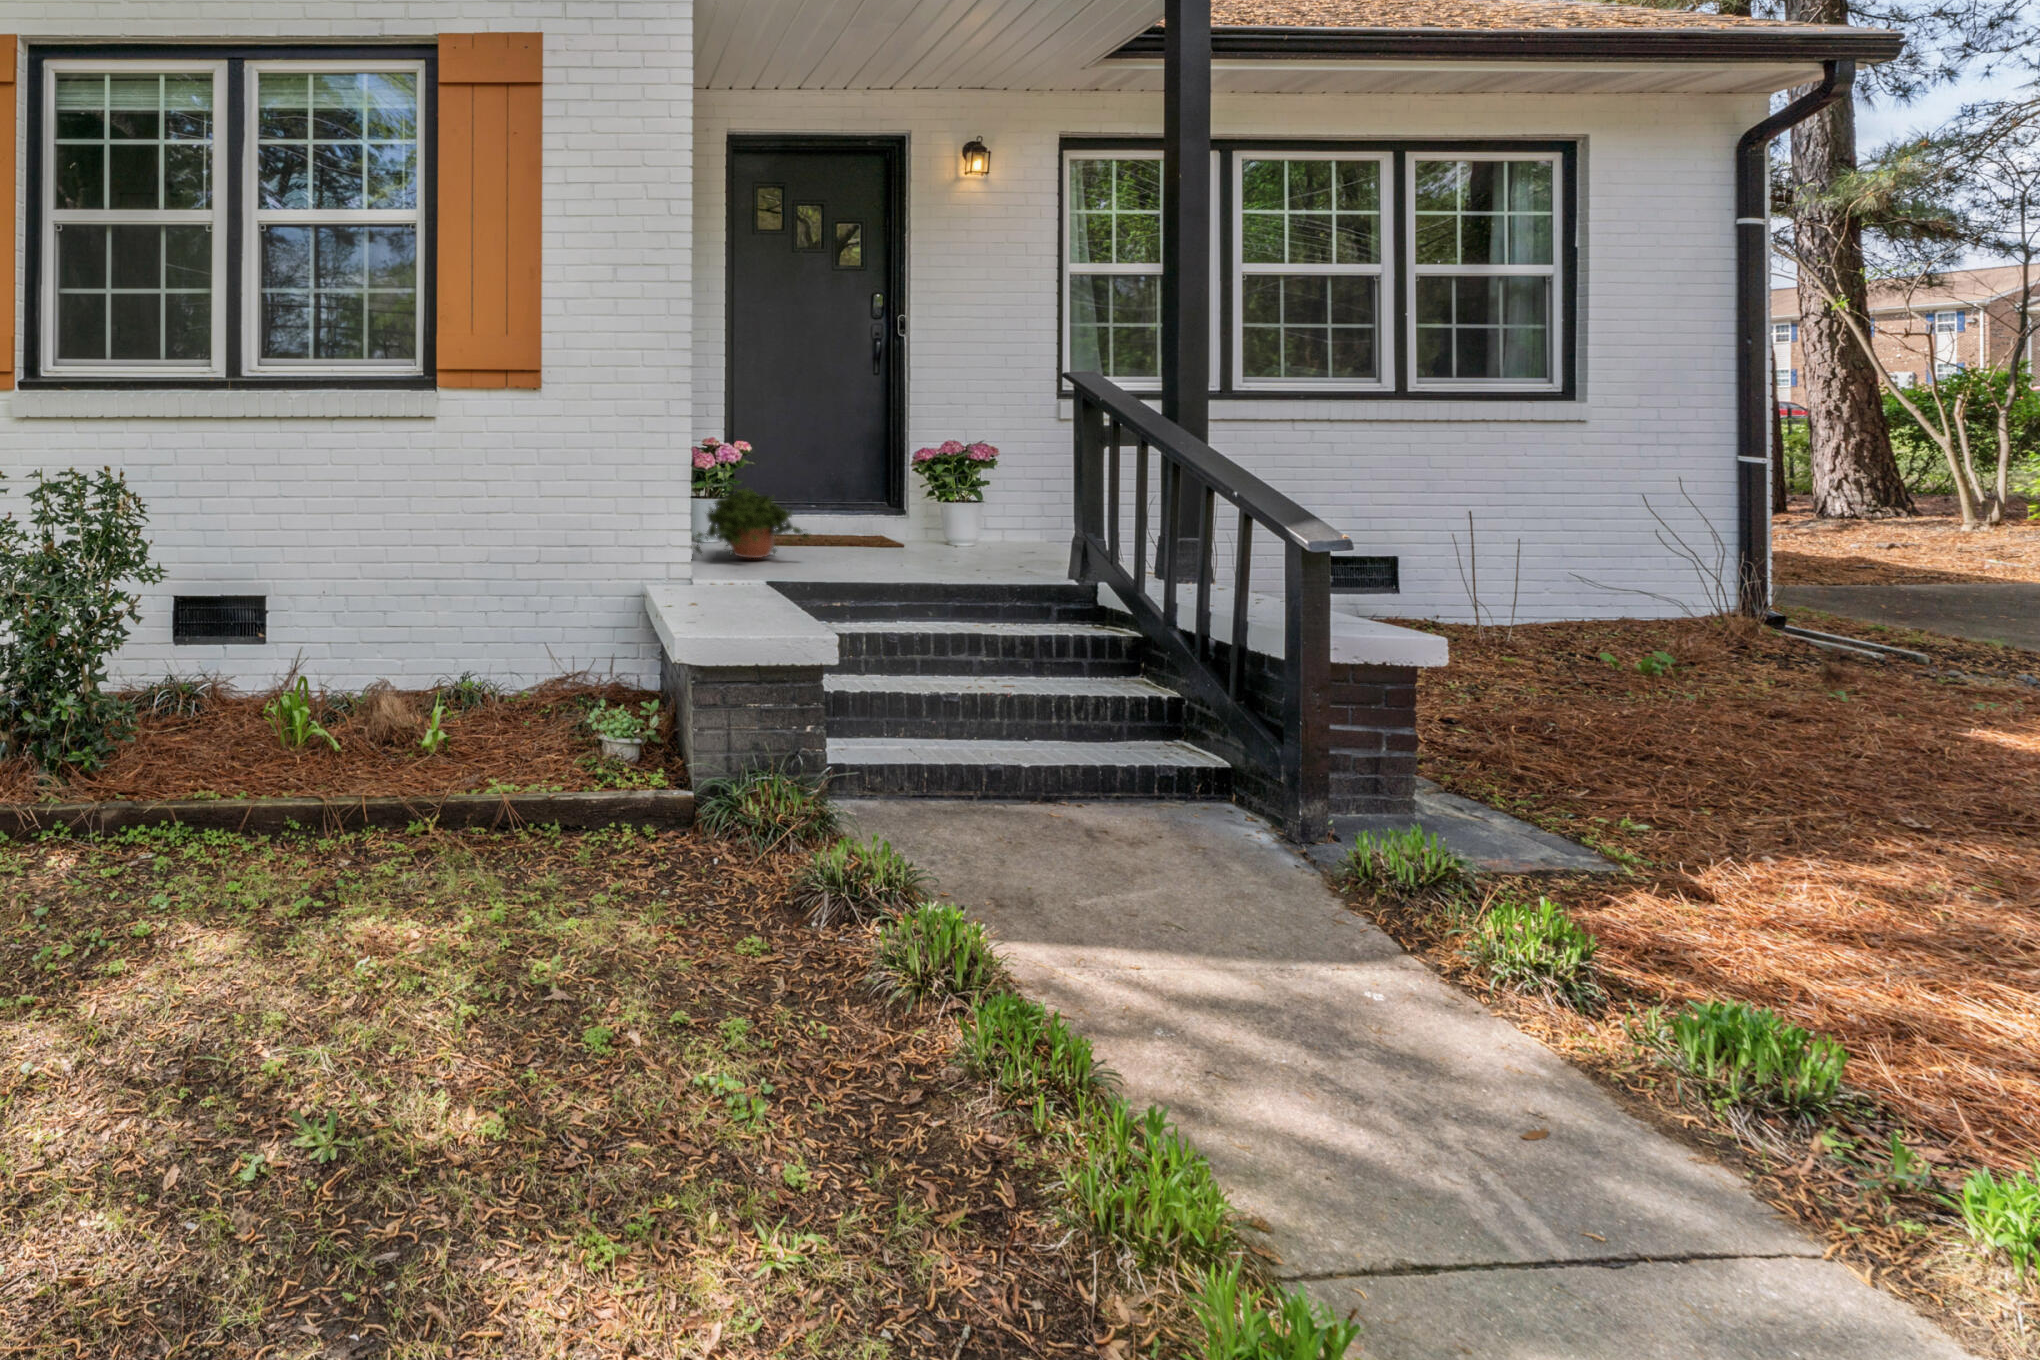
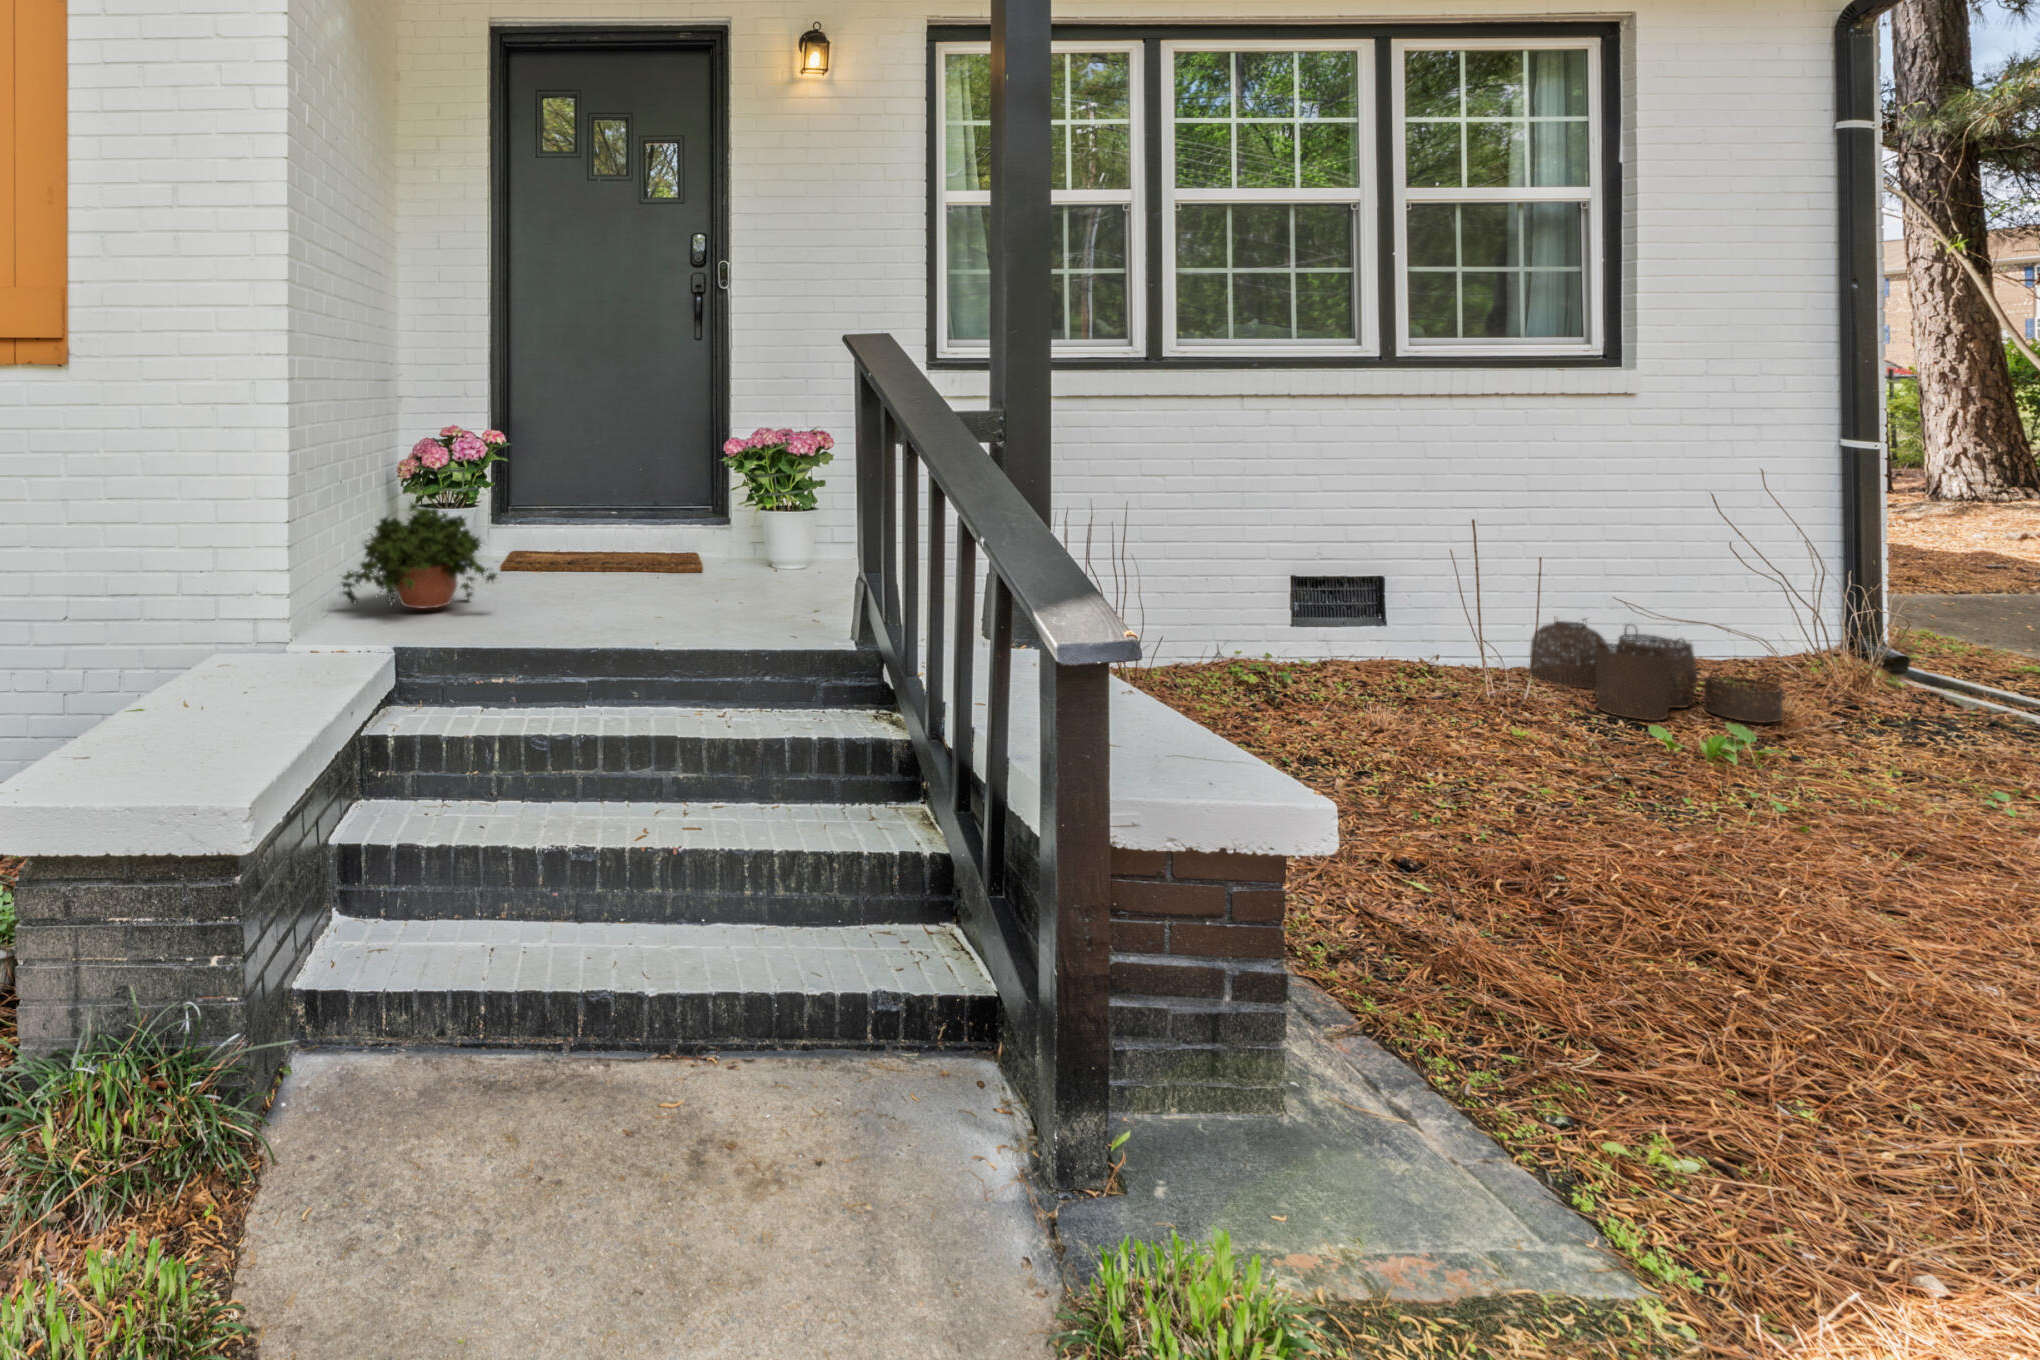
woven basket: none [1508,585,1699,658] -> present [1529,620,1784,723]

